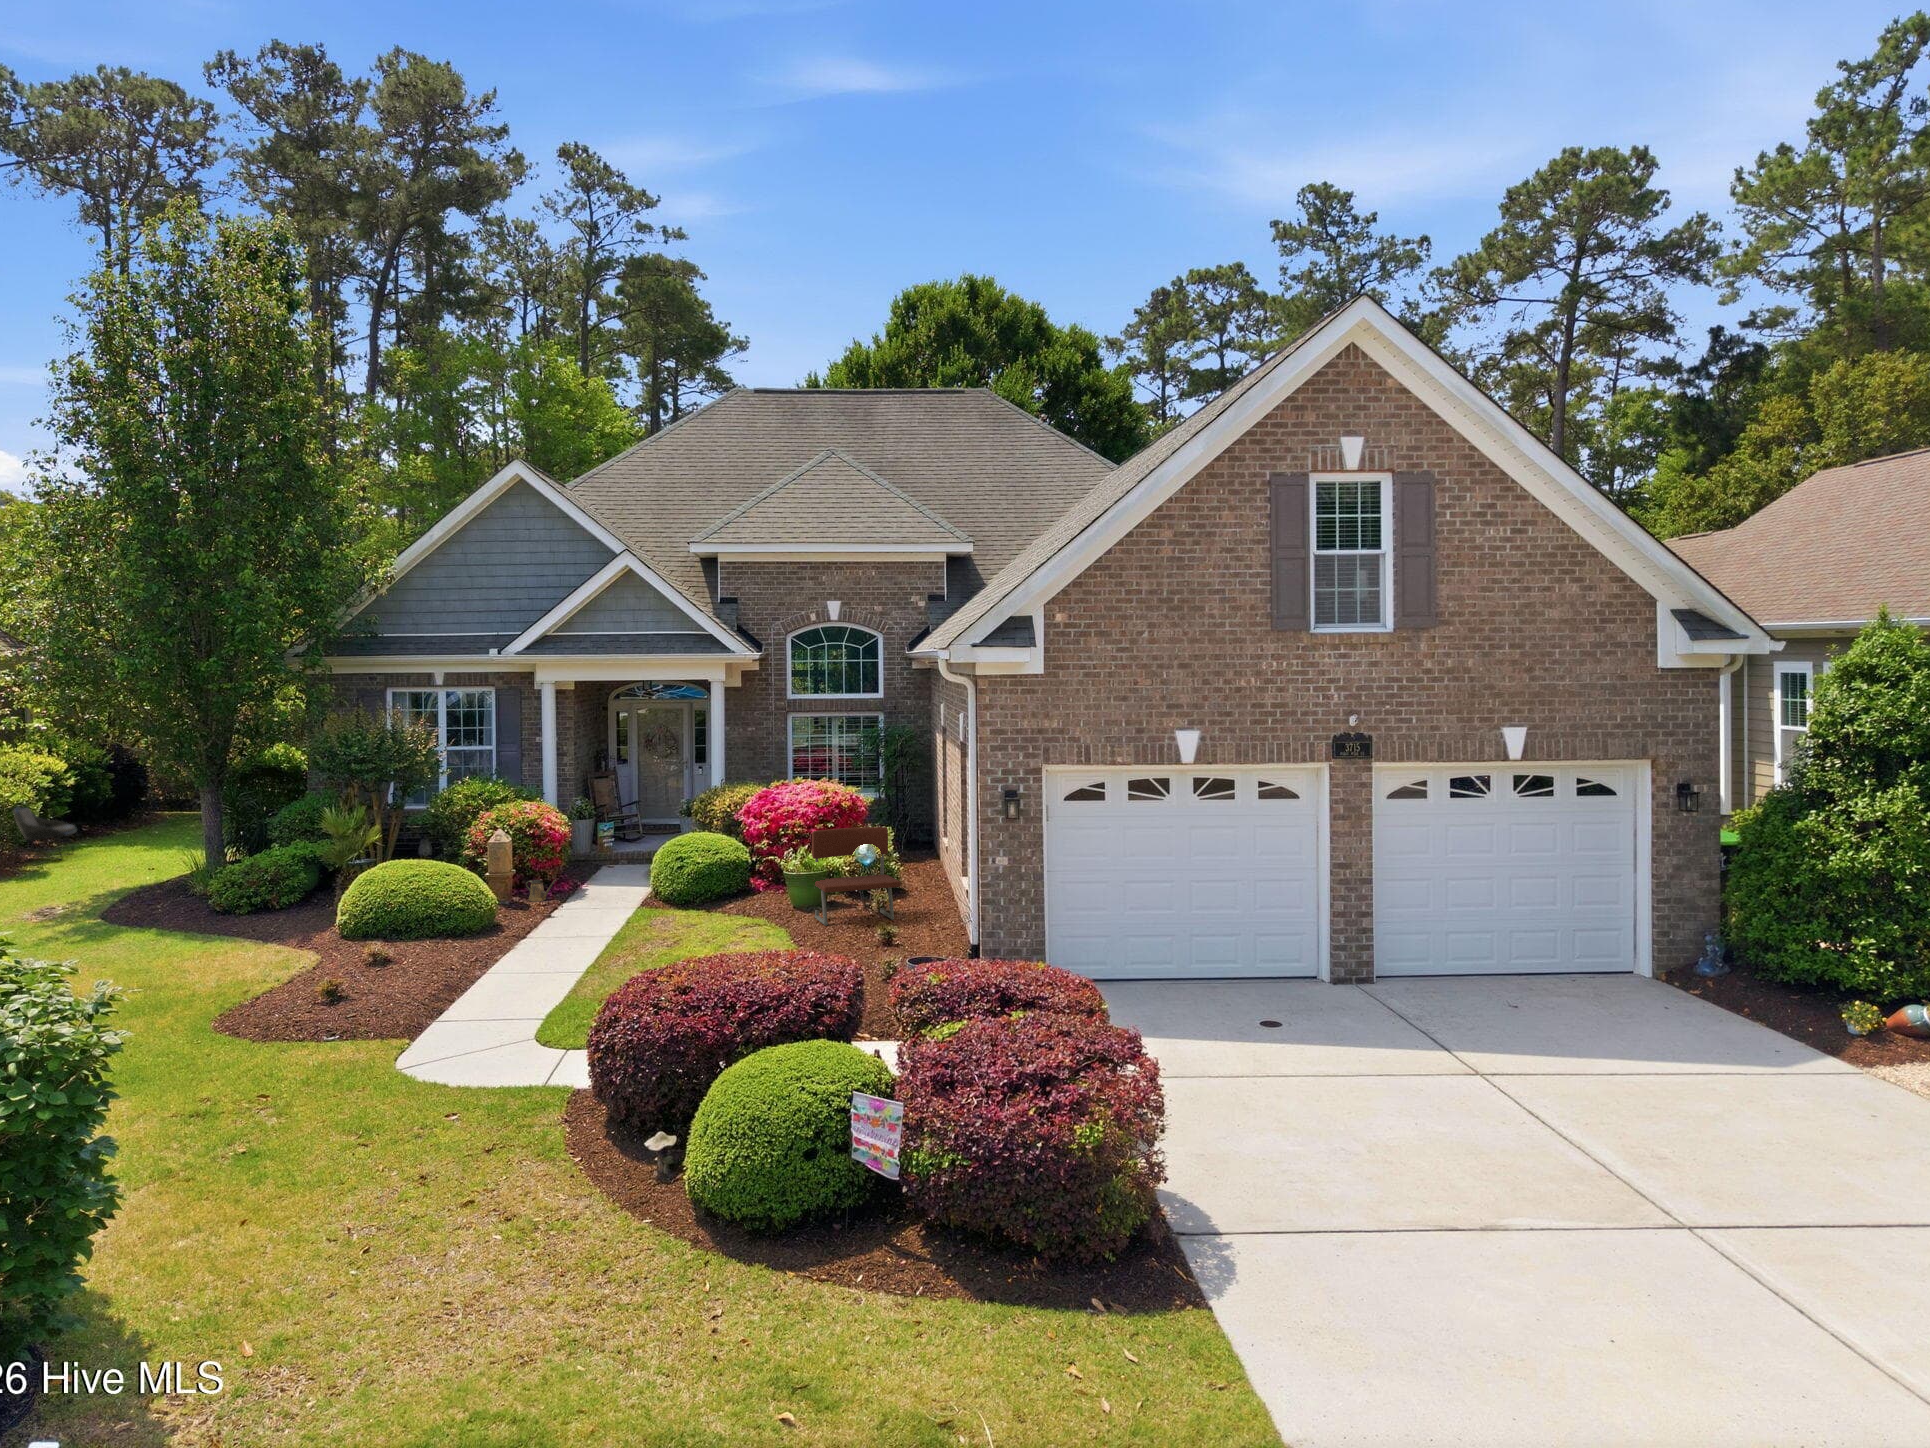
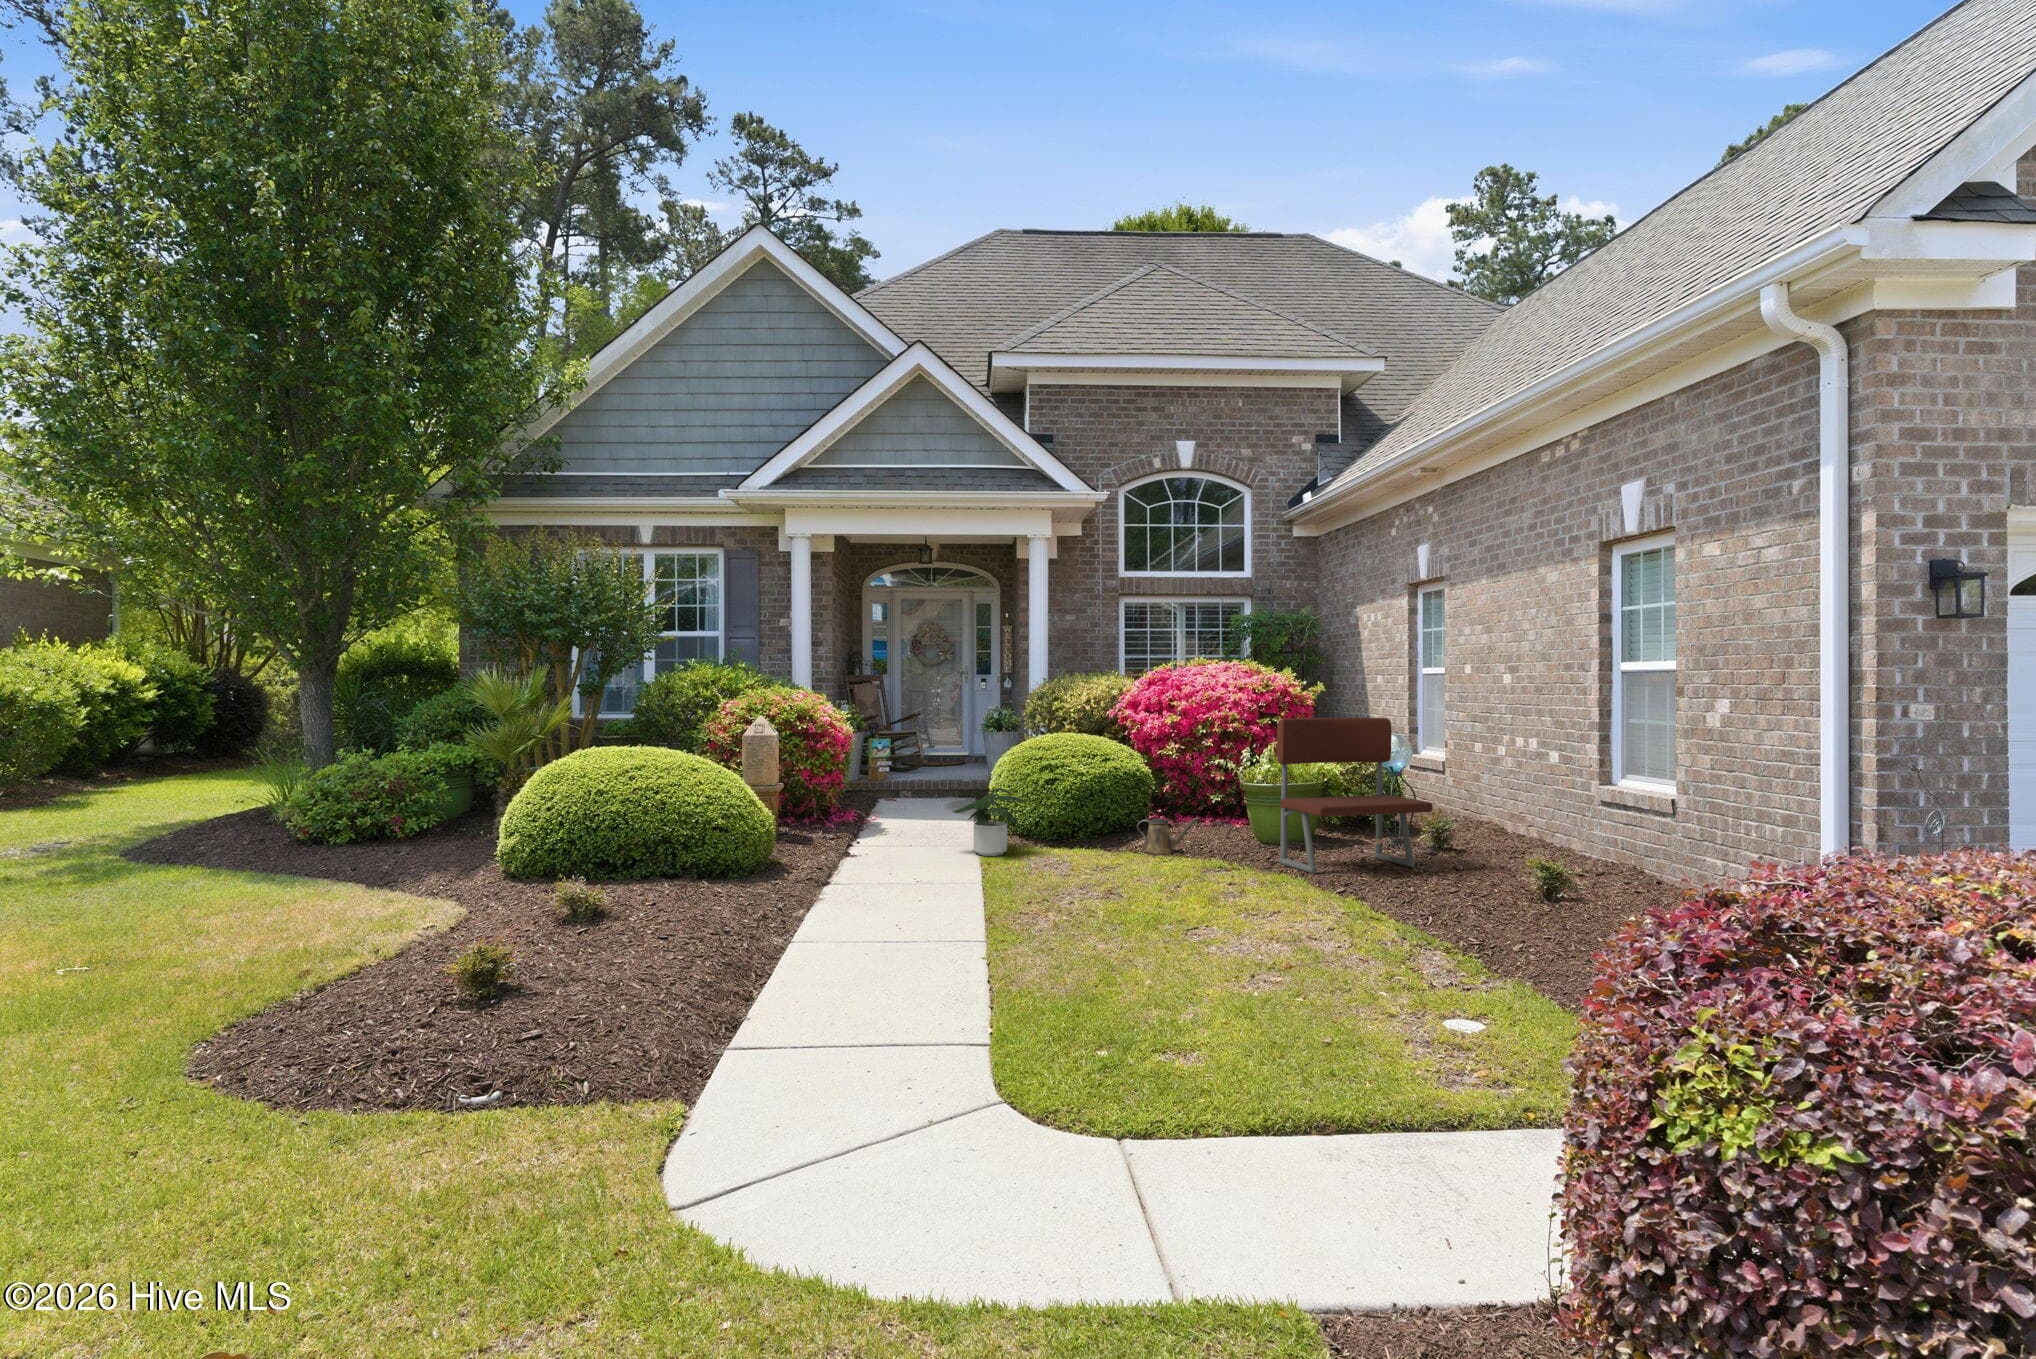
lounge chair: present [14,807,77,861] -> none [51,710,145,786]
potted plant: none [619,873,665,915] -> present [953,788,1026,856]
watering can: present [526,880,556,902] -> present [1137,817,1199,854]

